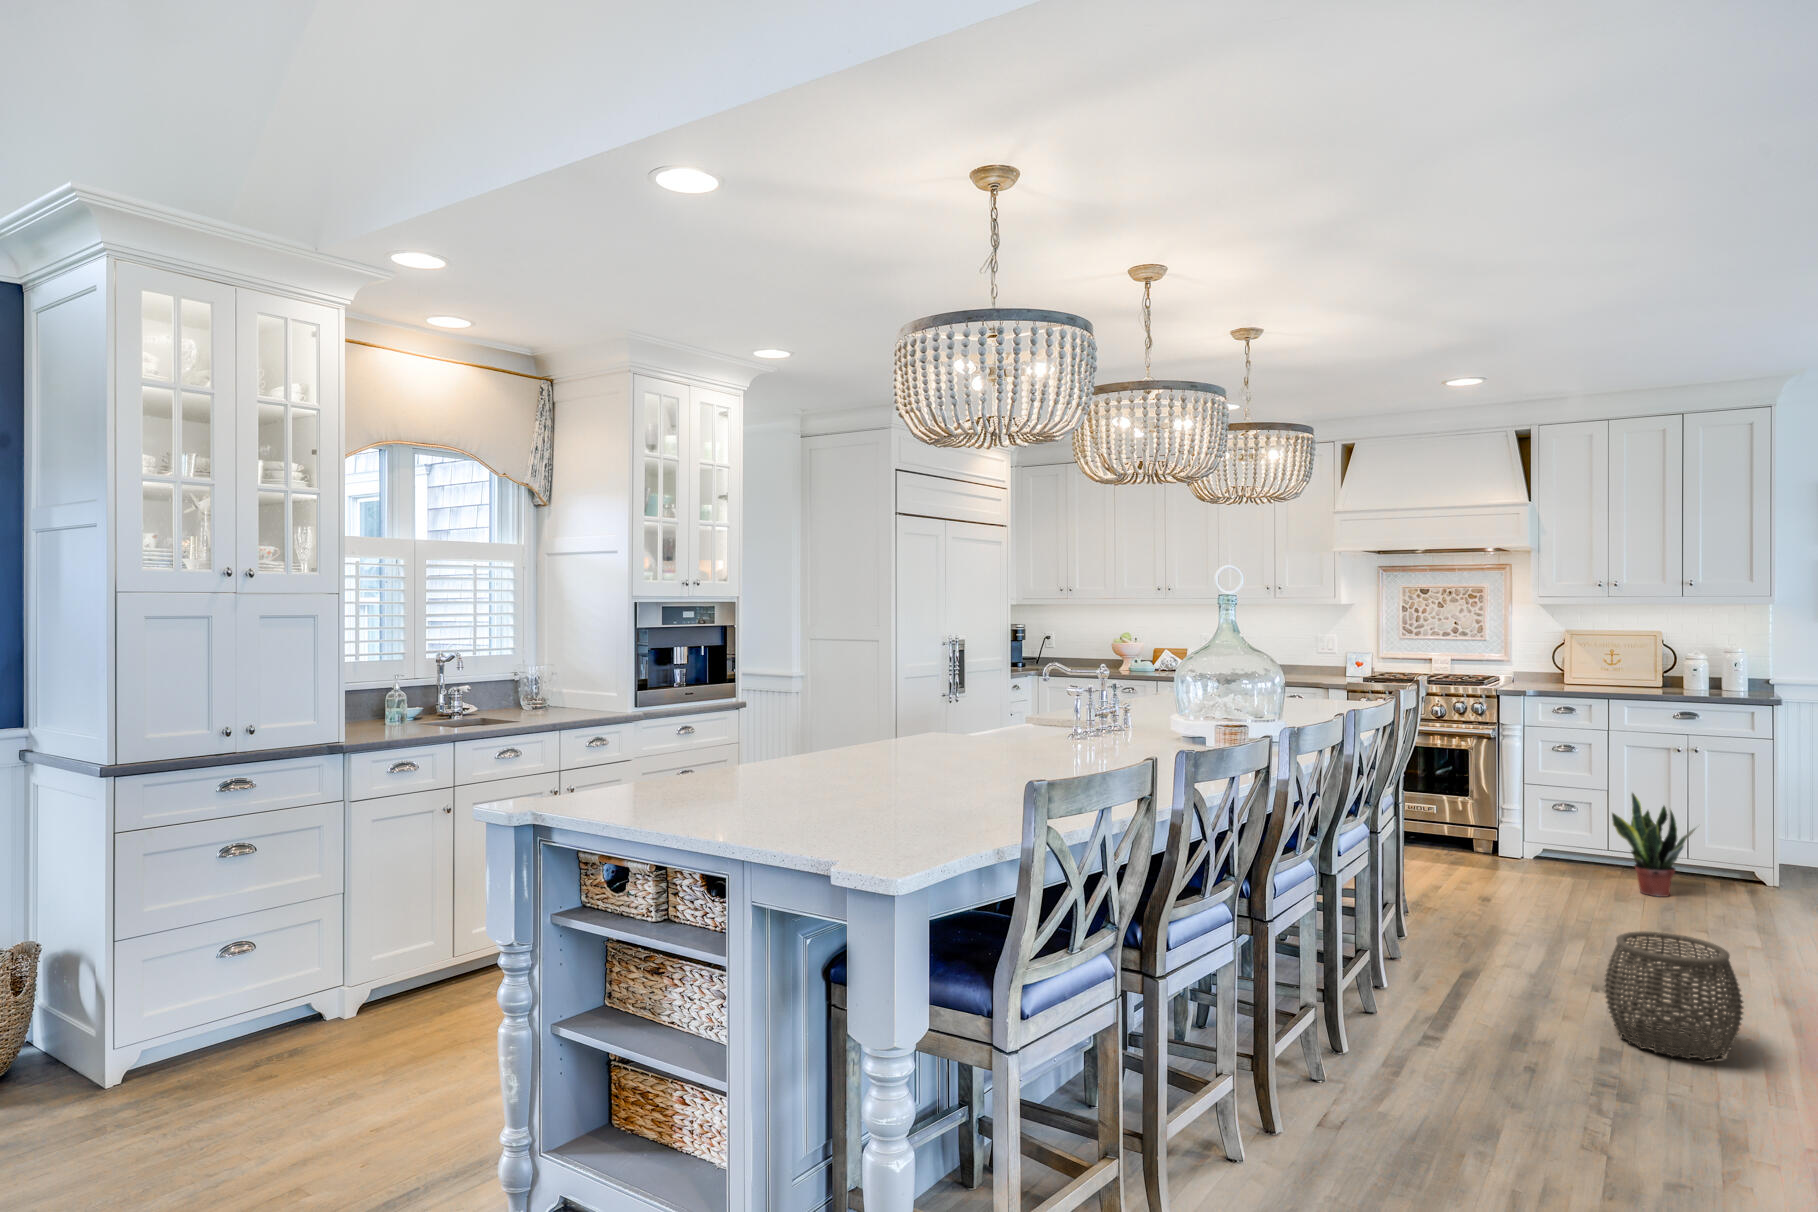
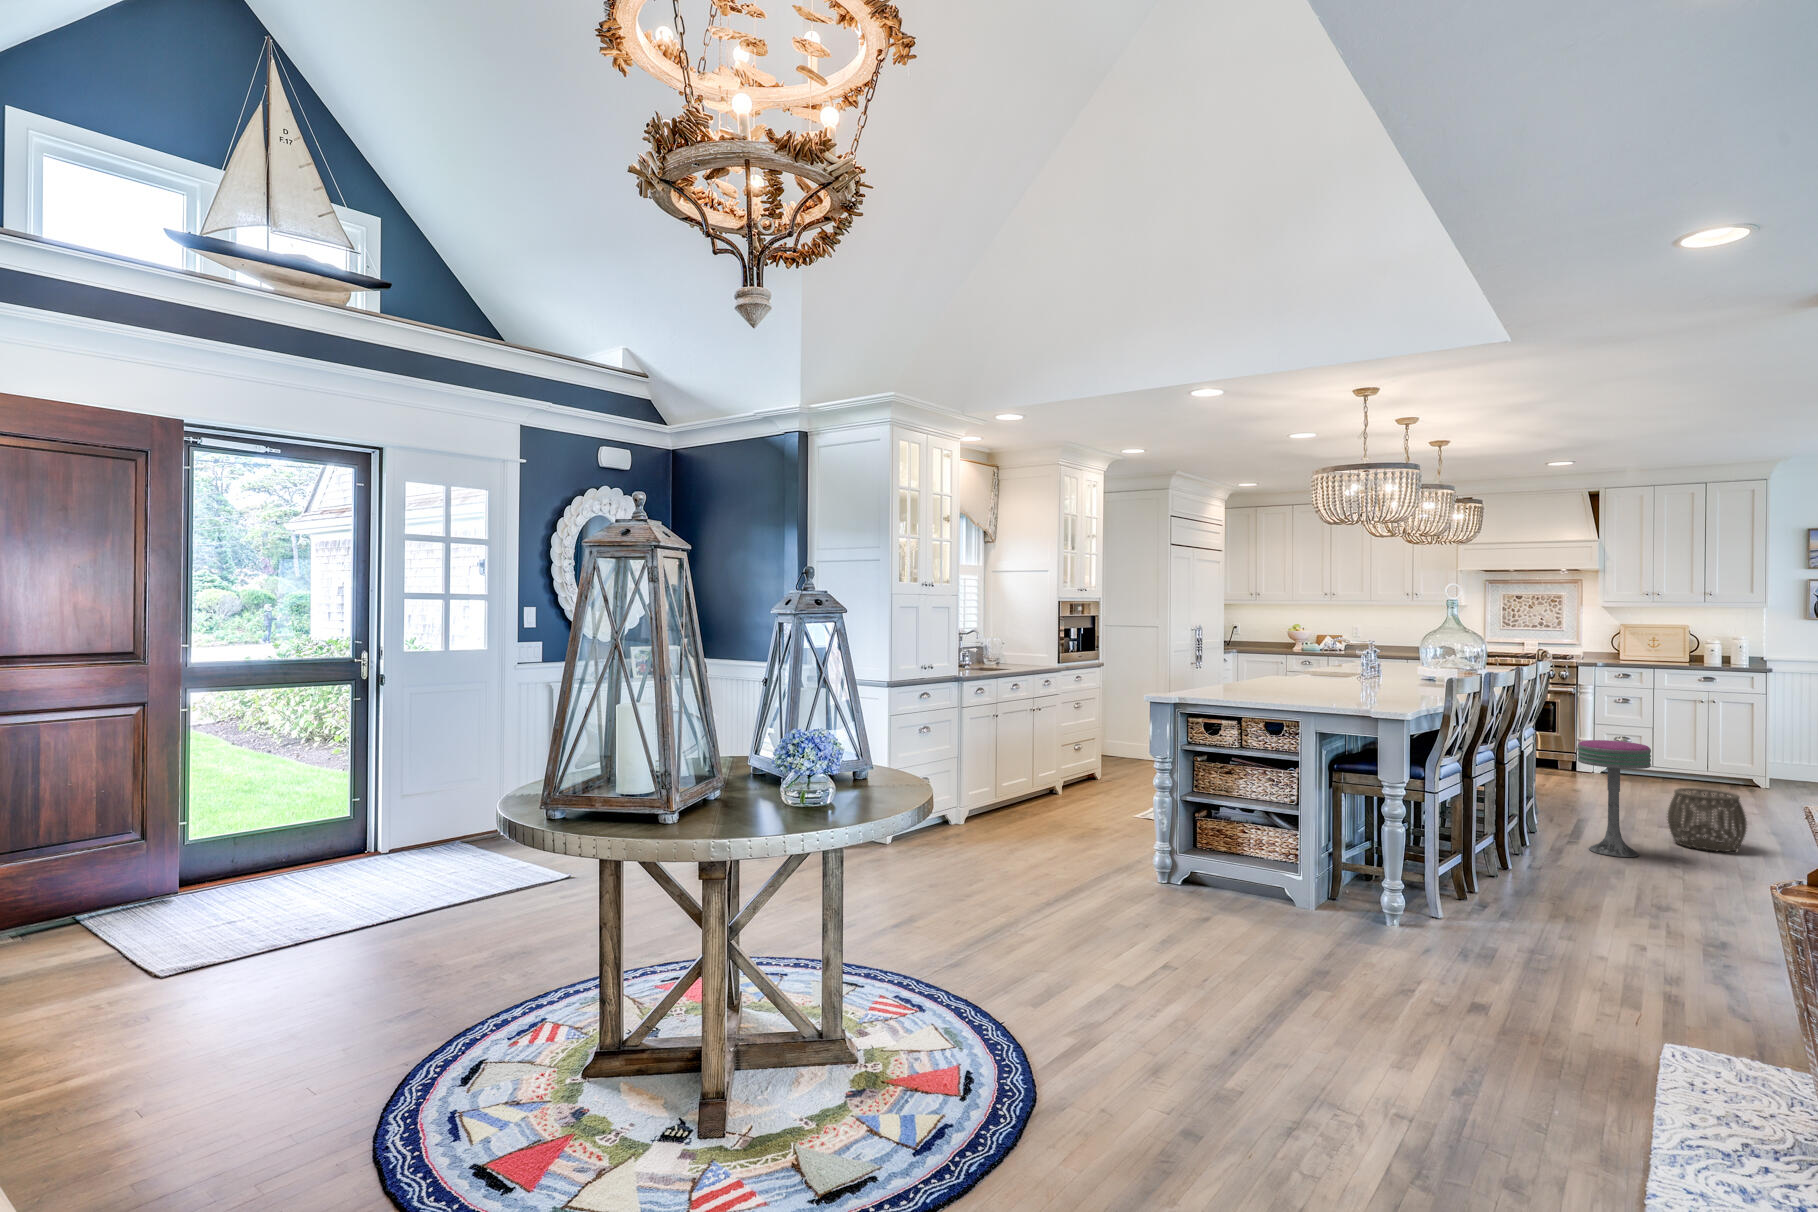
potted plant: present [1612,793,1696,897] -> none [1658,726,1717,792]
bar stool: none [1441,853,1567,1082] -> present [1578,740,1651,857]

